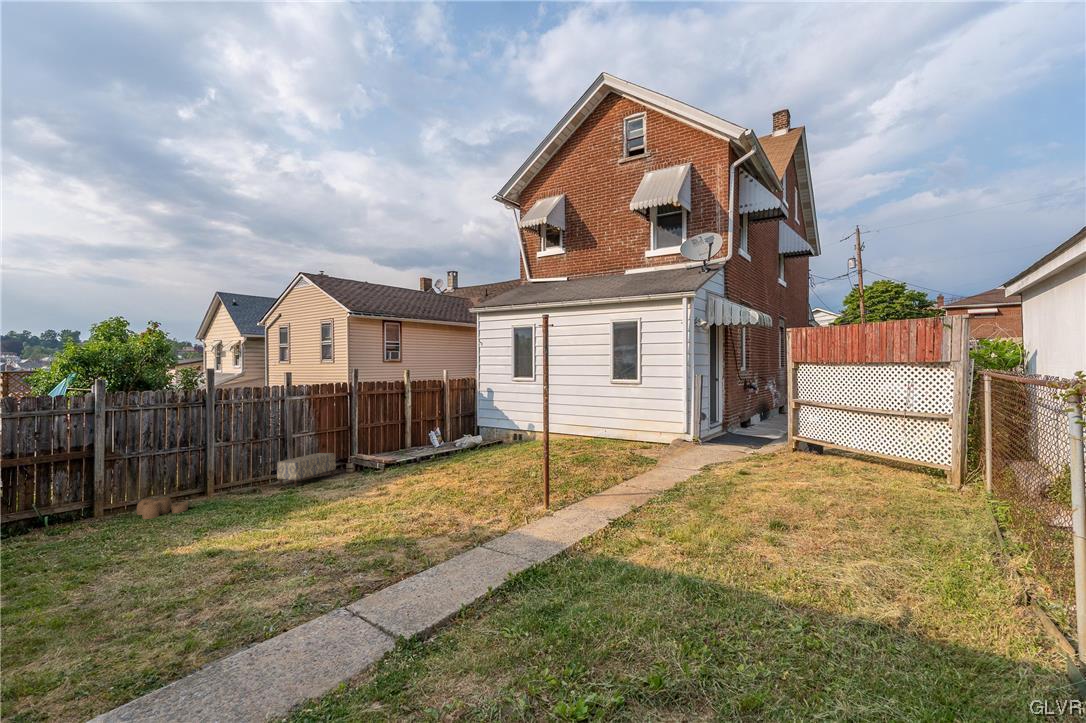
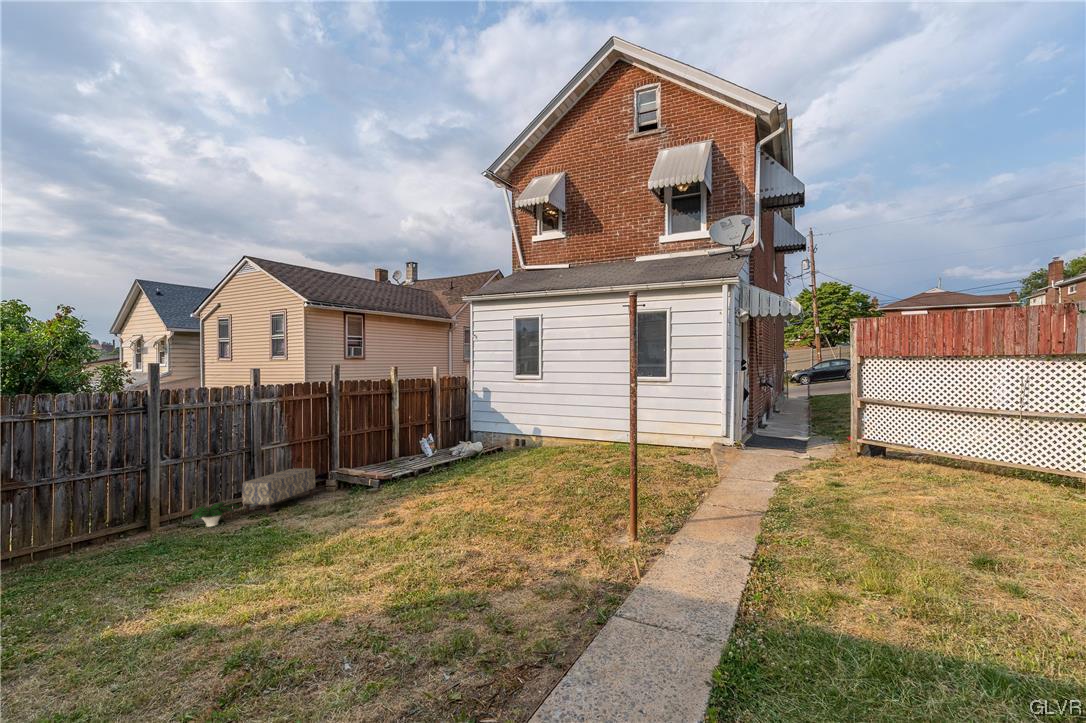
potted plant: none [237,476,273,494] -> present [192,502,240,527]
woven basket: present [137,497,188,519] -> none [48,539,126,574]

